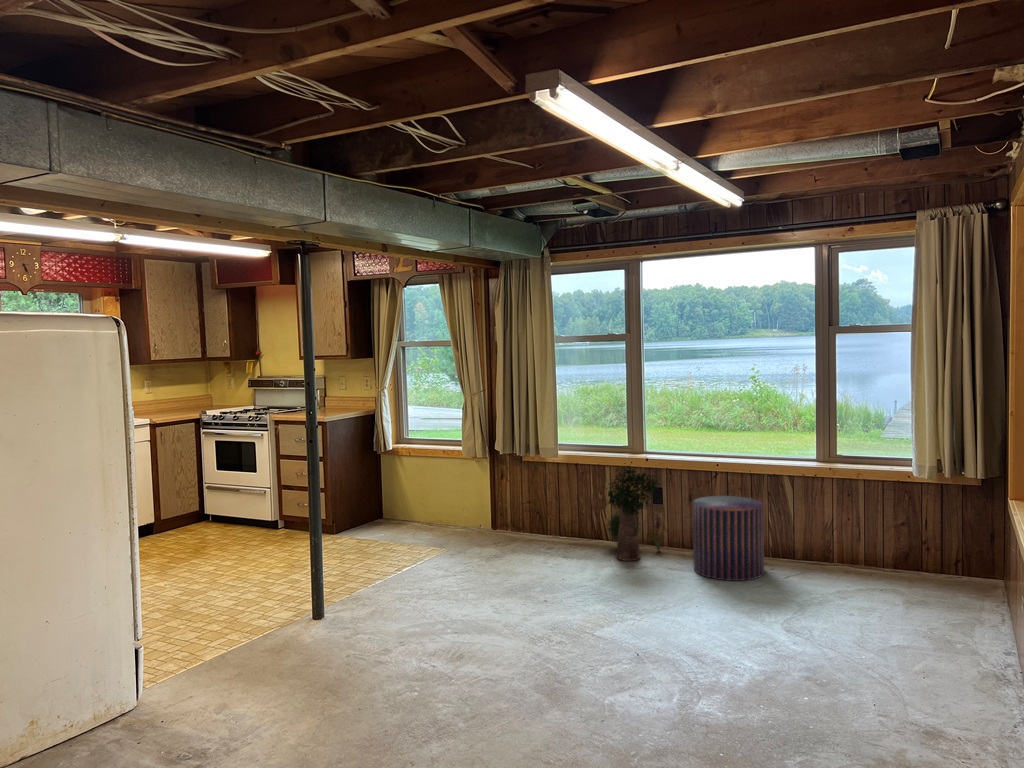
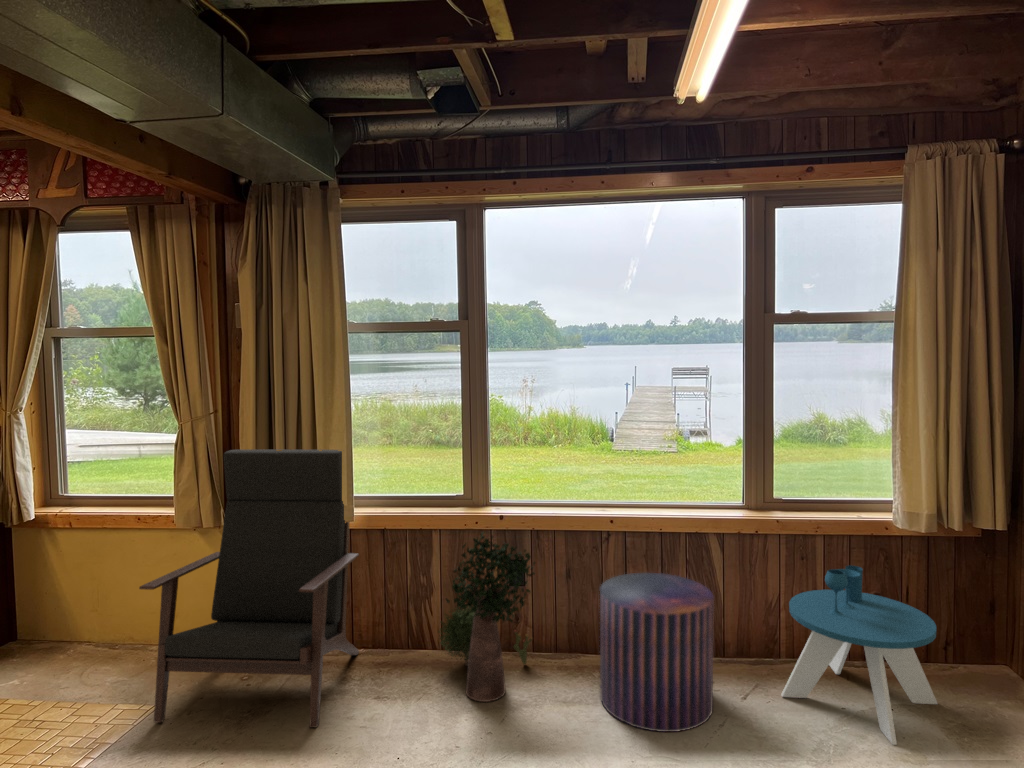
lounge chair: none [448,413,563,559] -> present [139,449,359,727]
side table: none [813,496,920,598] -> present [781,565,938,745]

